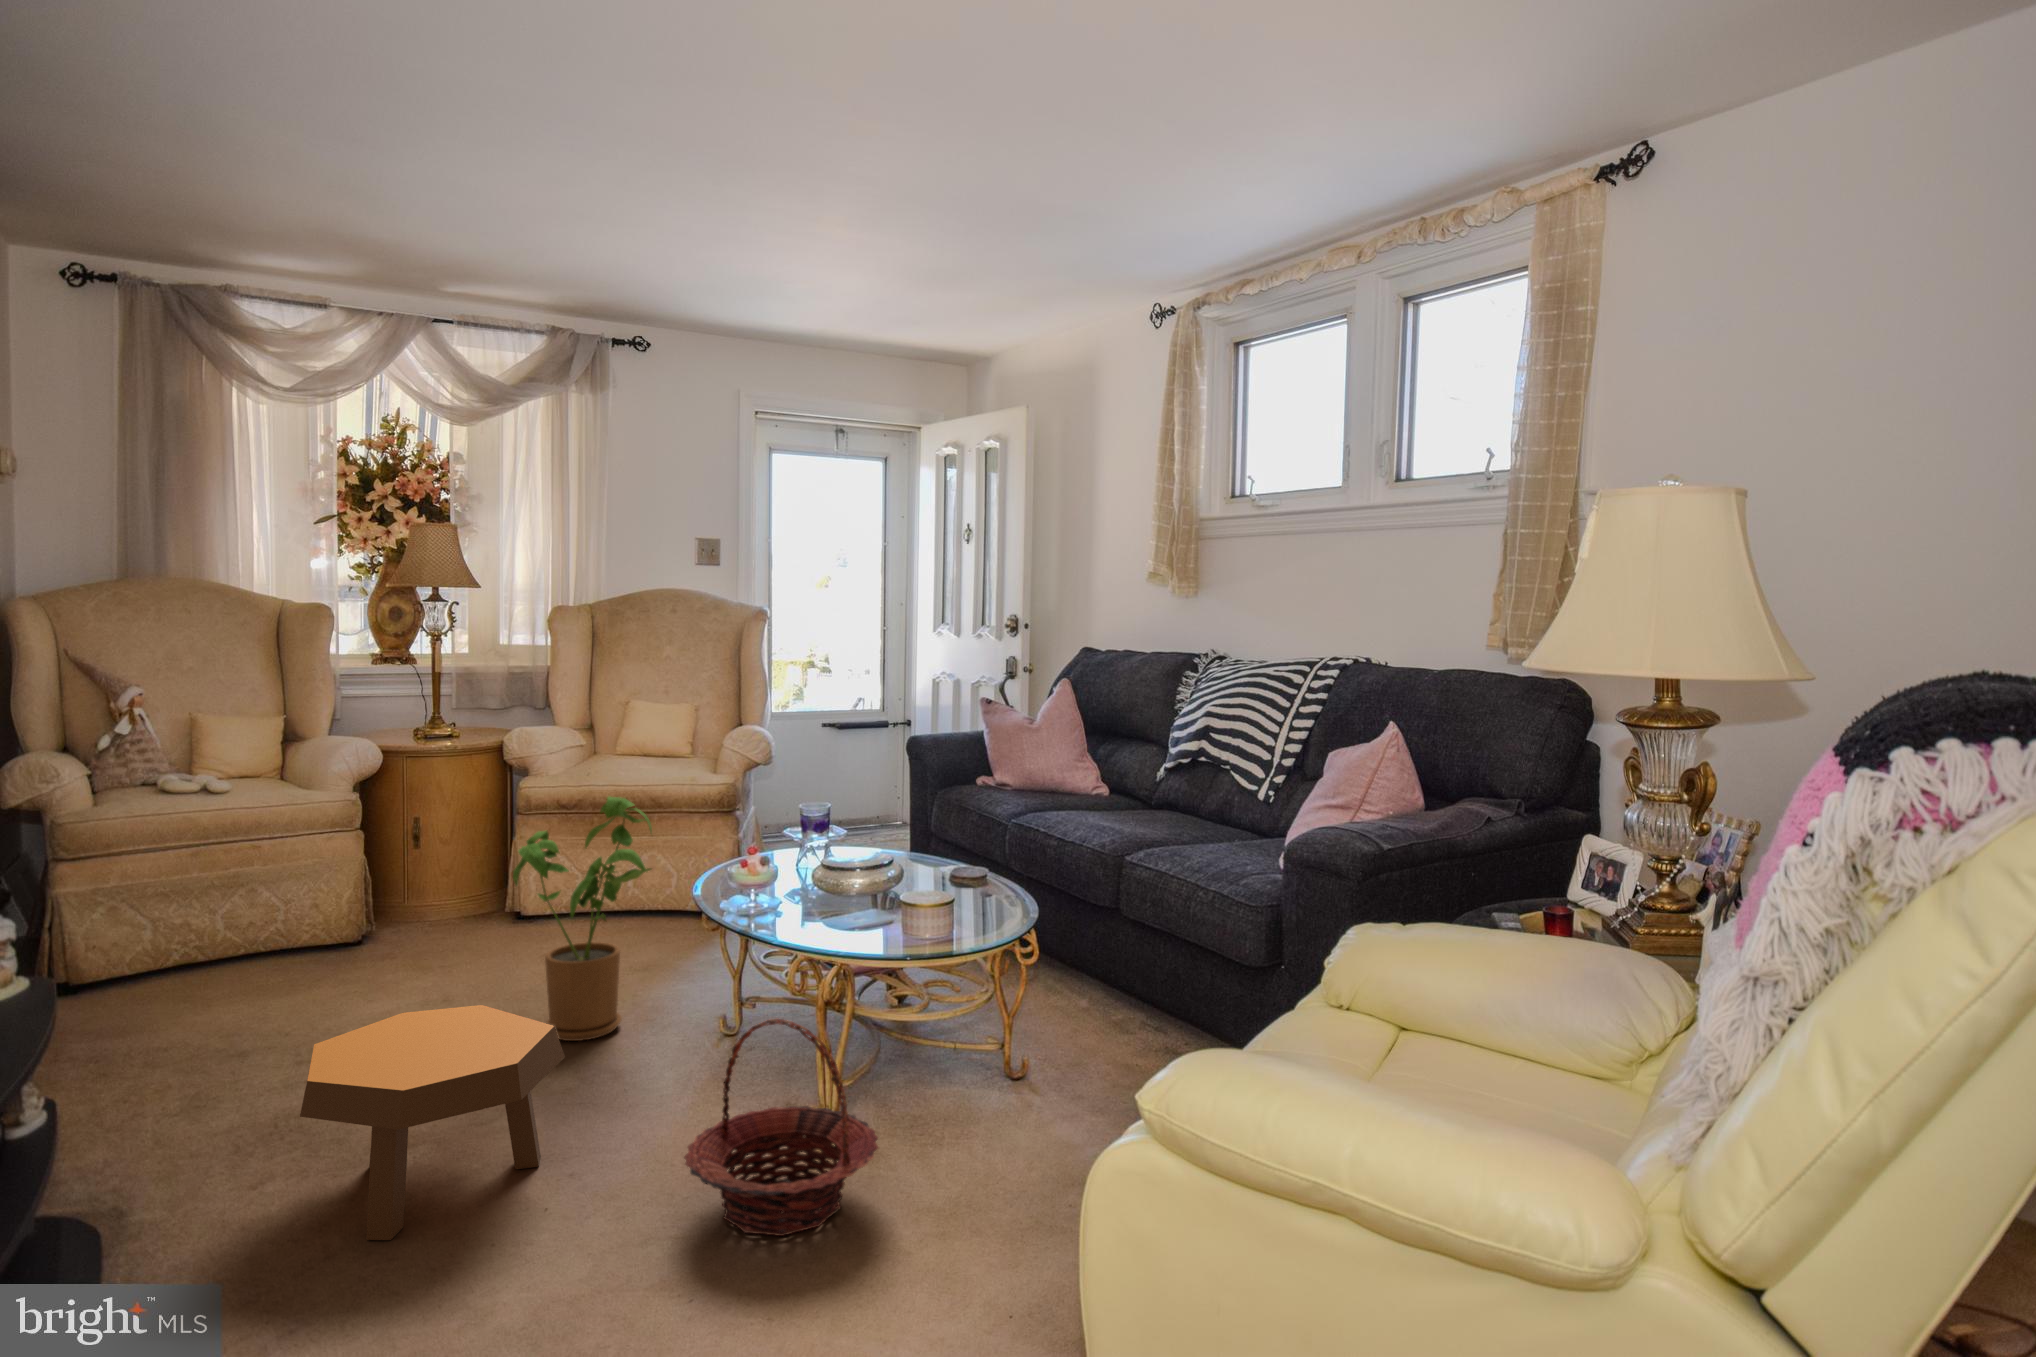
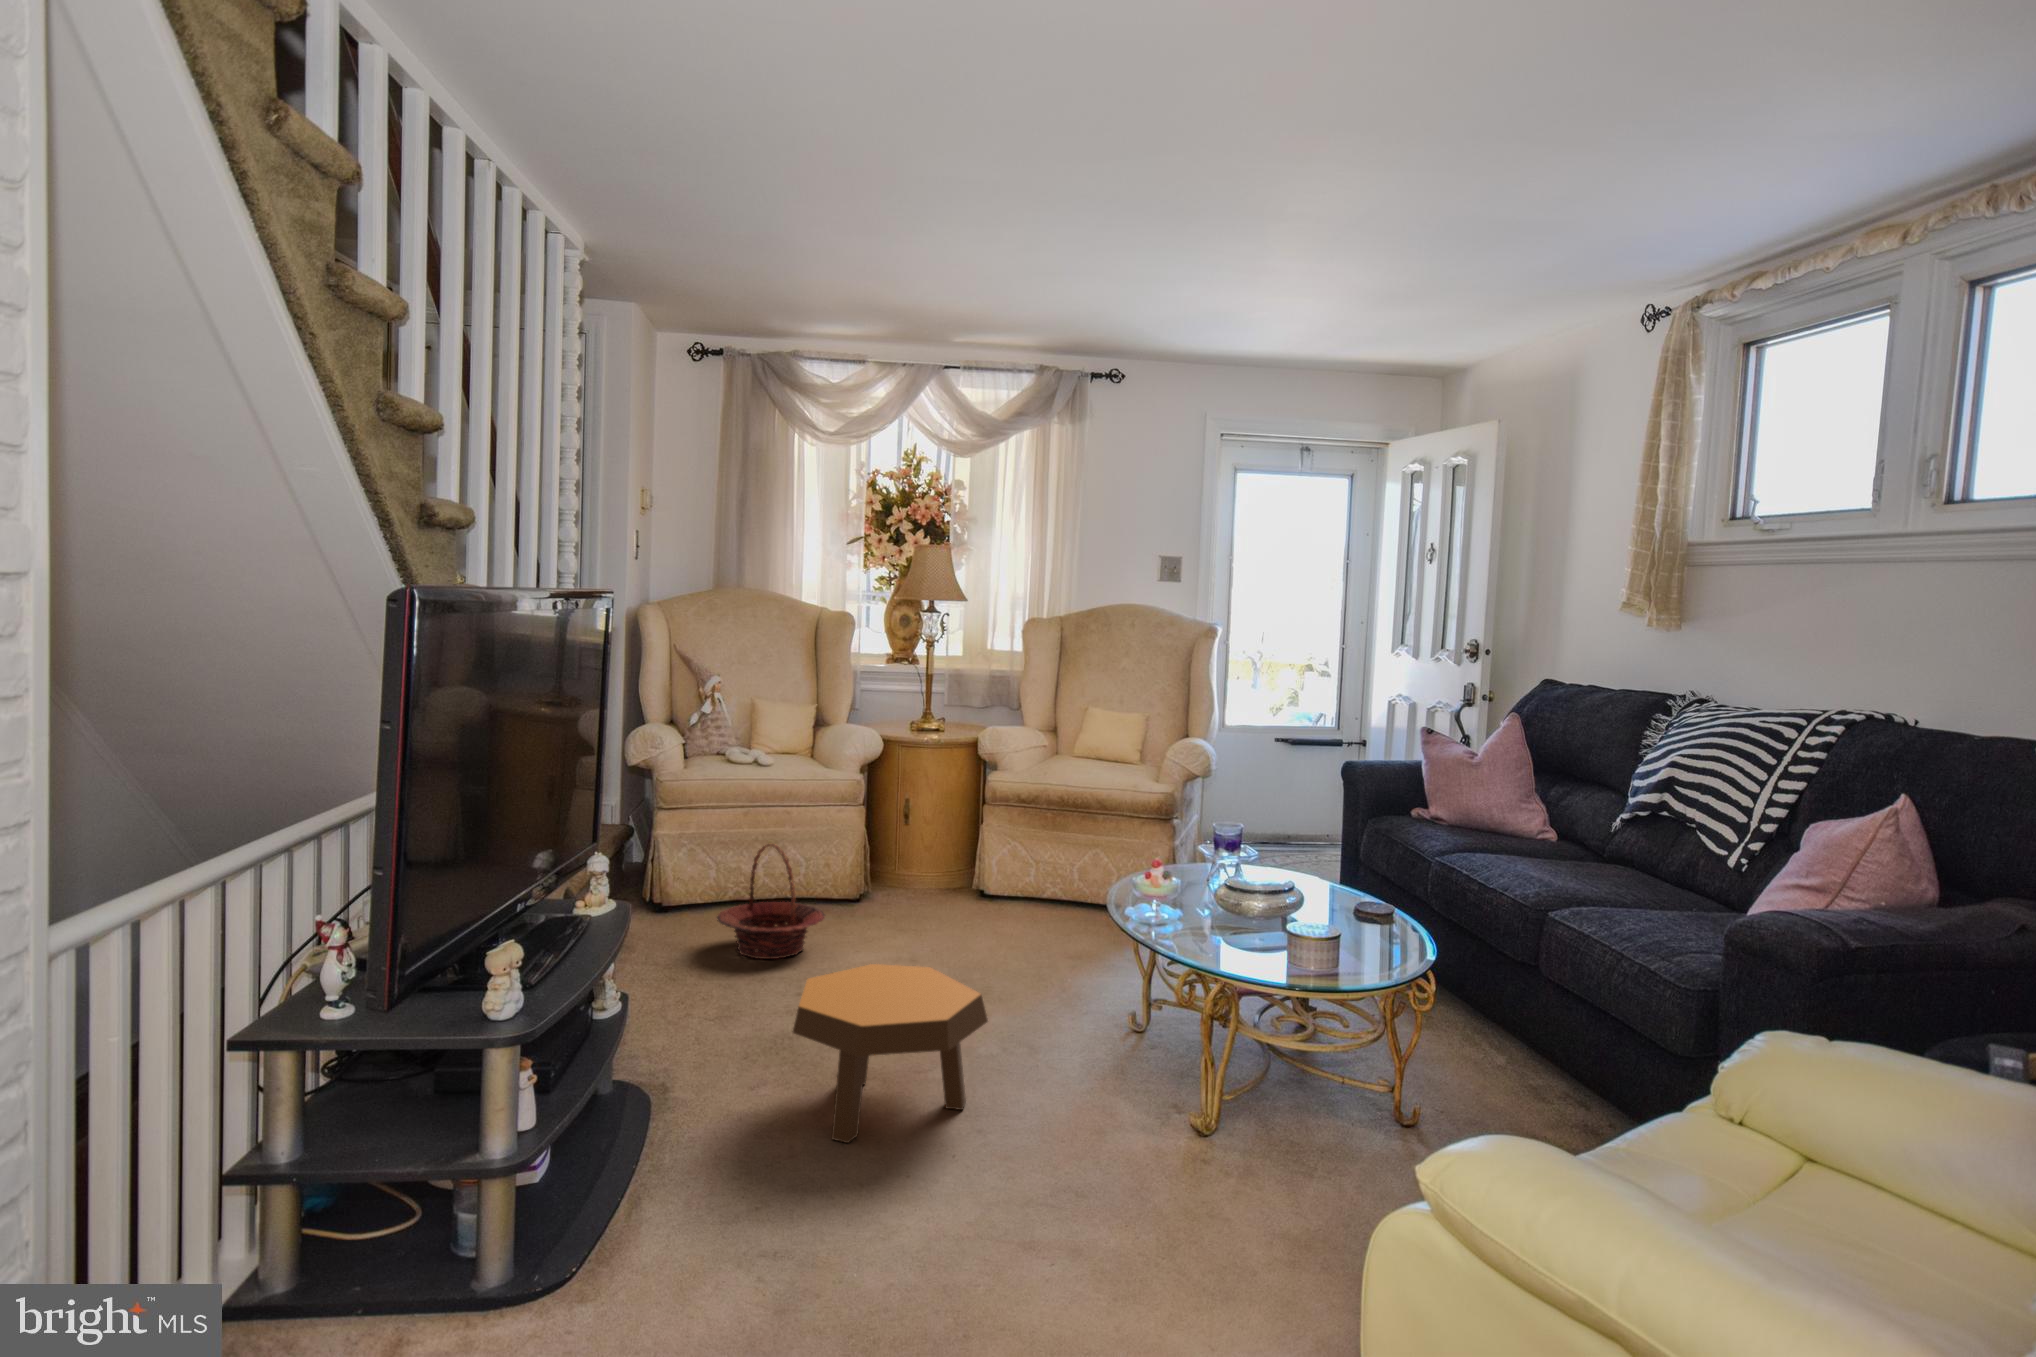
house plant: present [513,797,652,1041] -> none [968,799,1083,1011]
basket: present [684,1019,878,1236] -> present [717,844,825,959]

